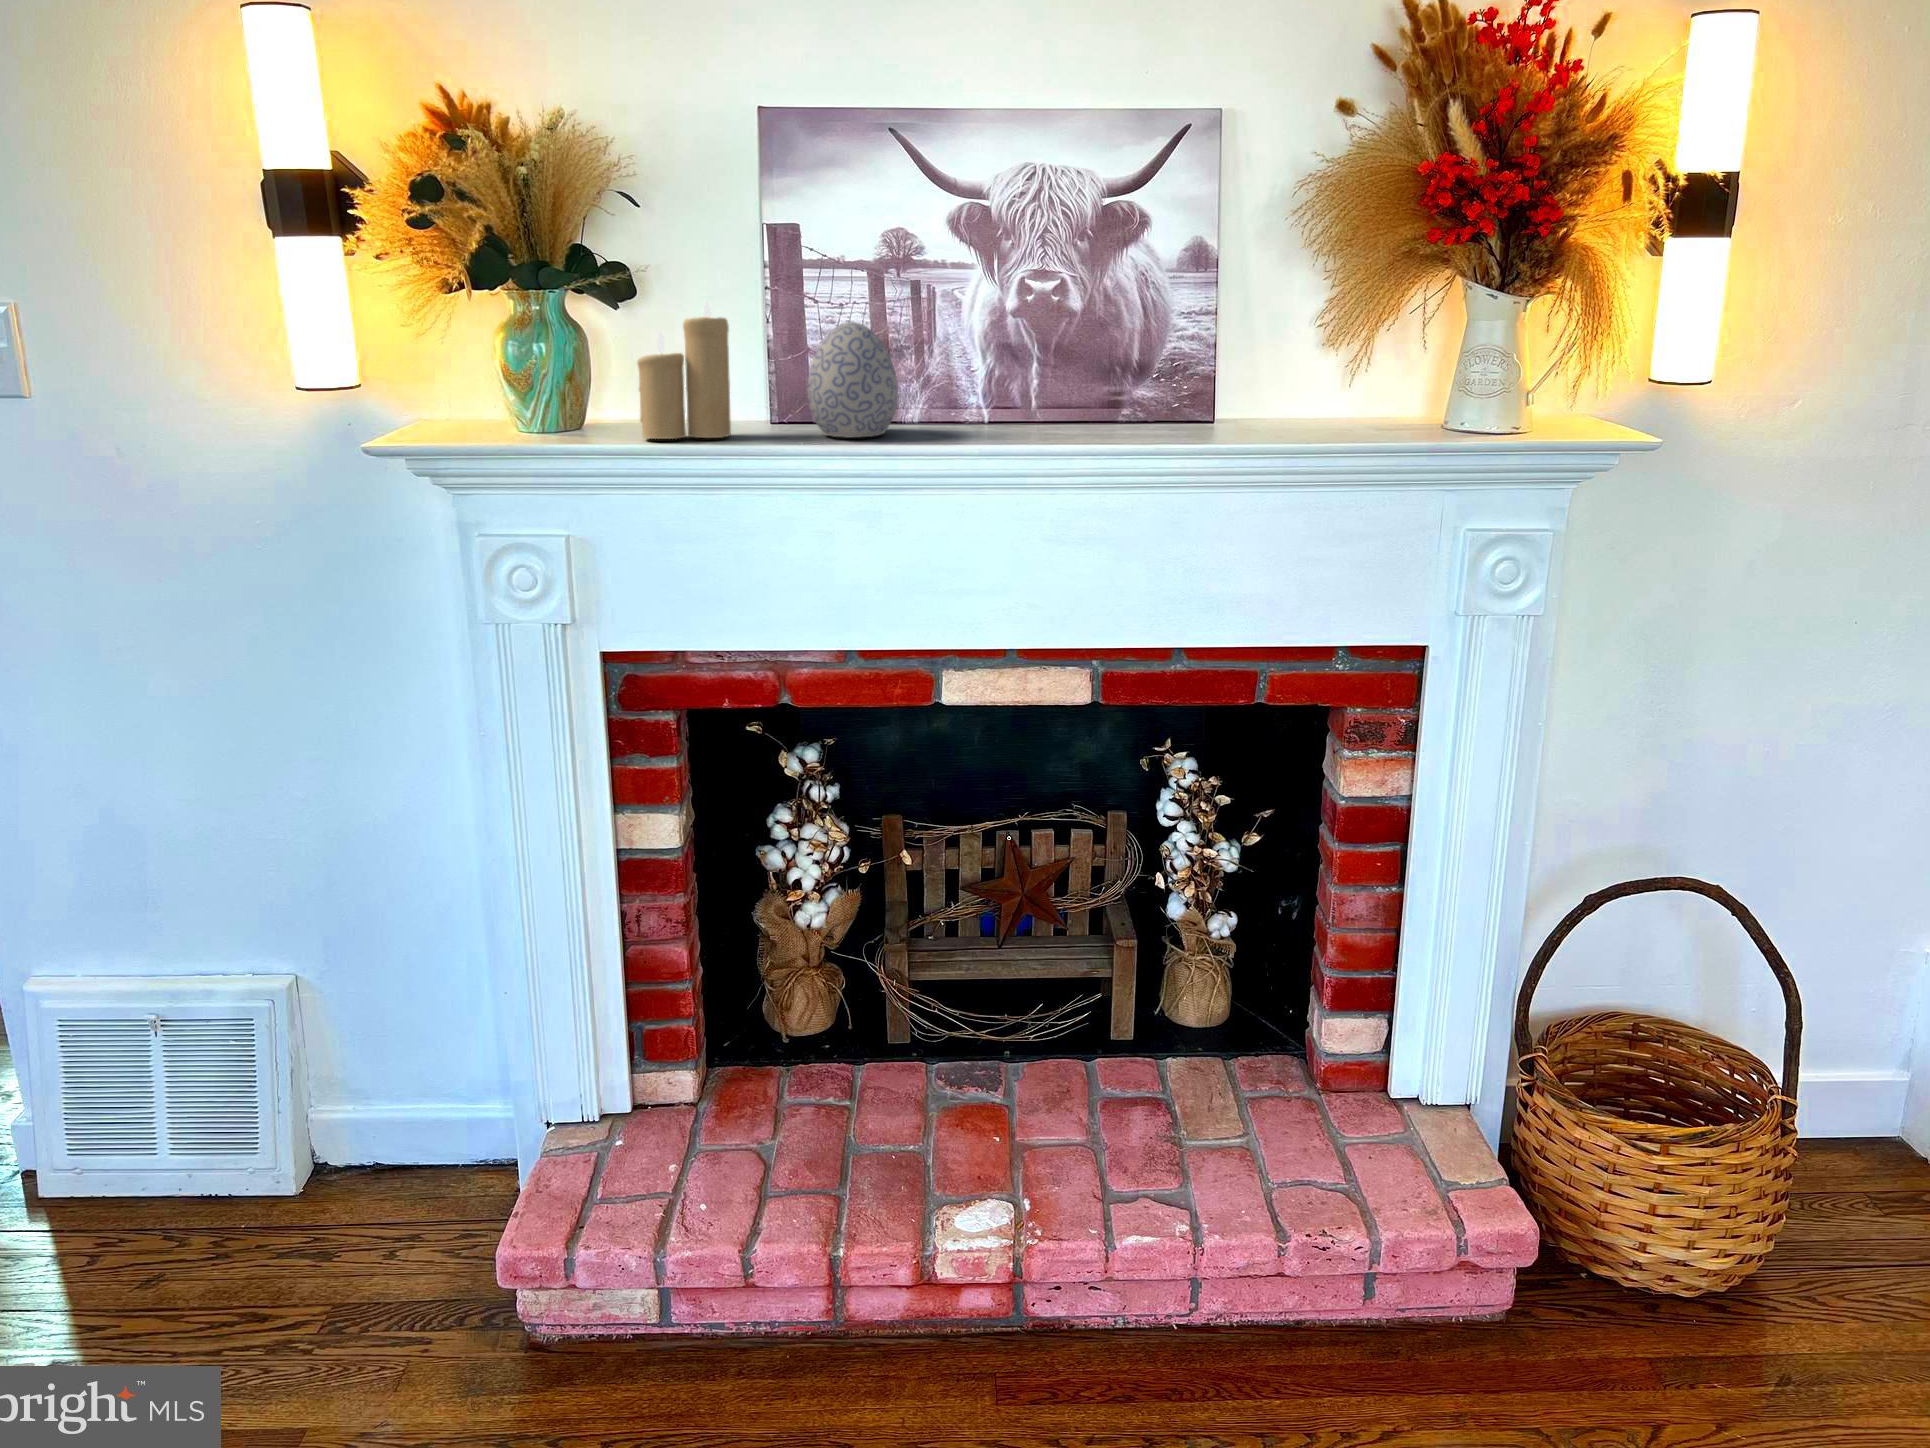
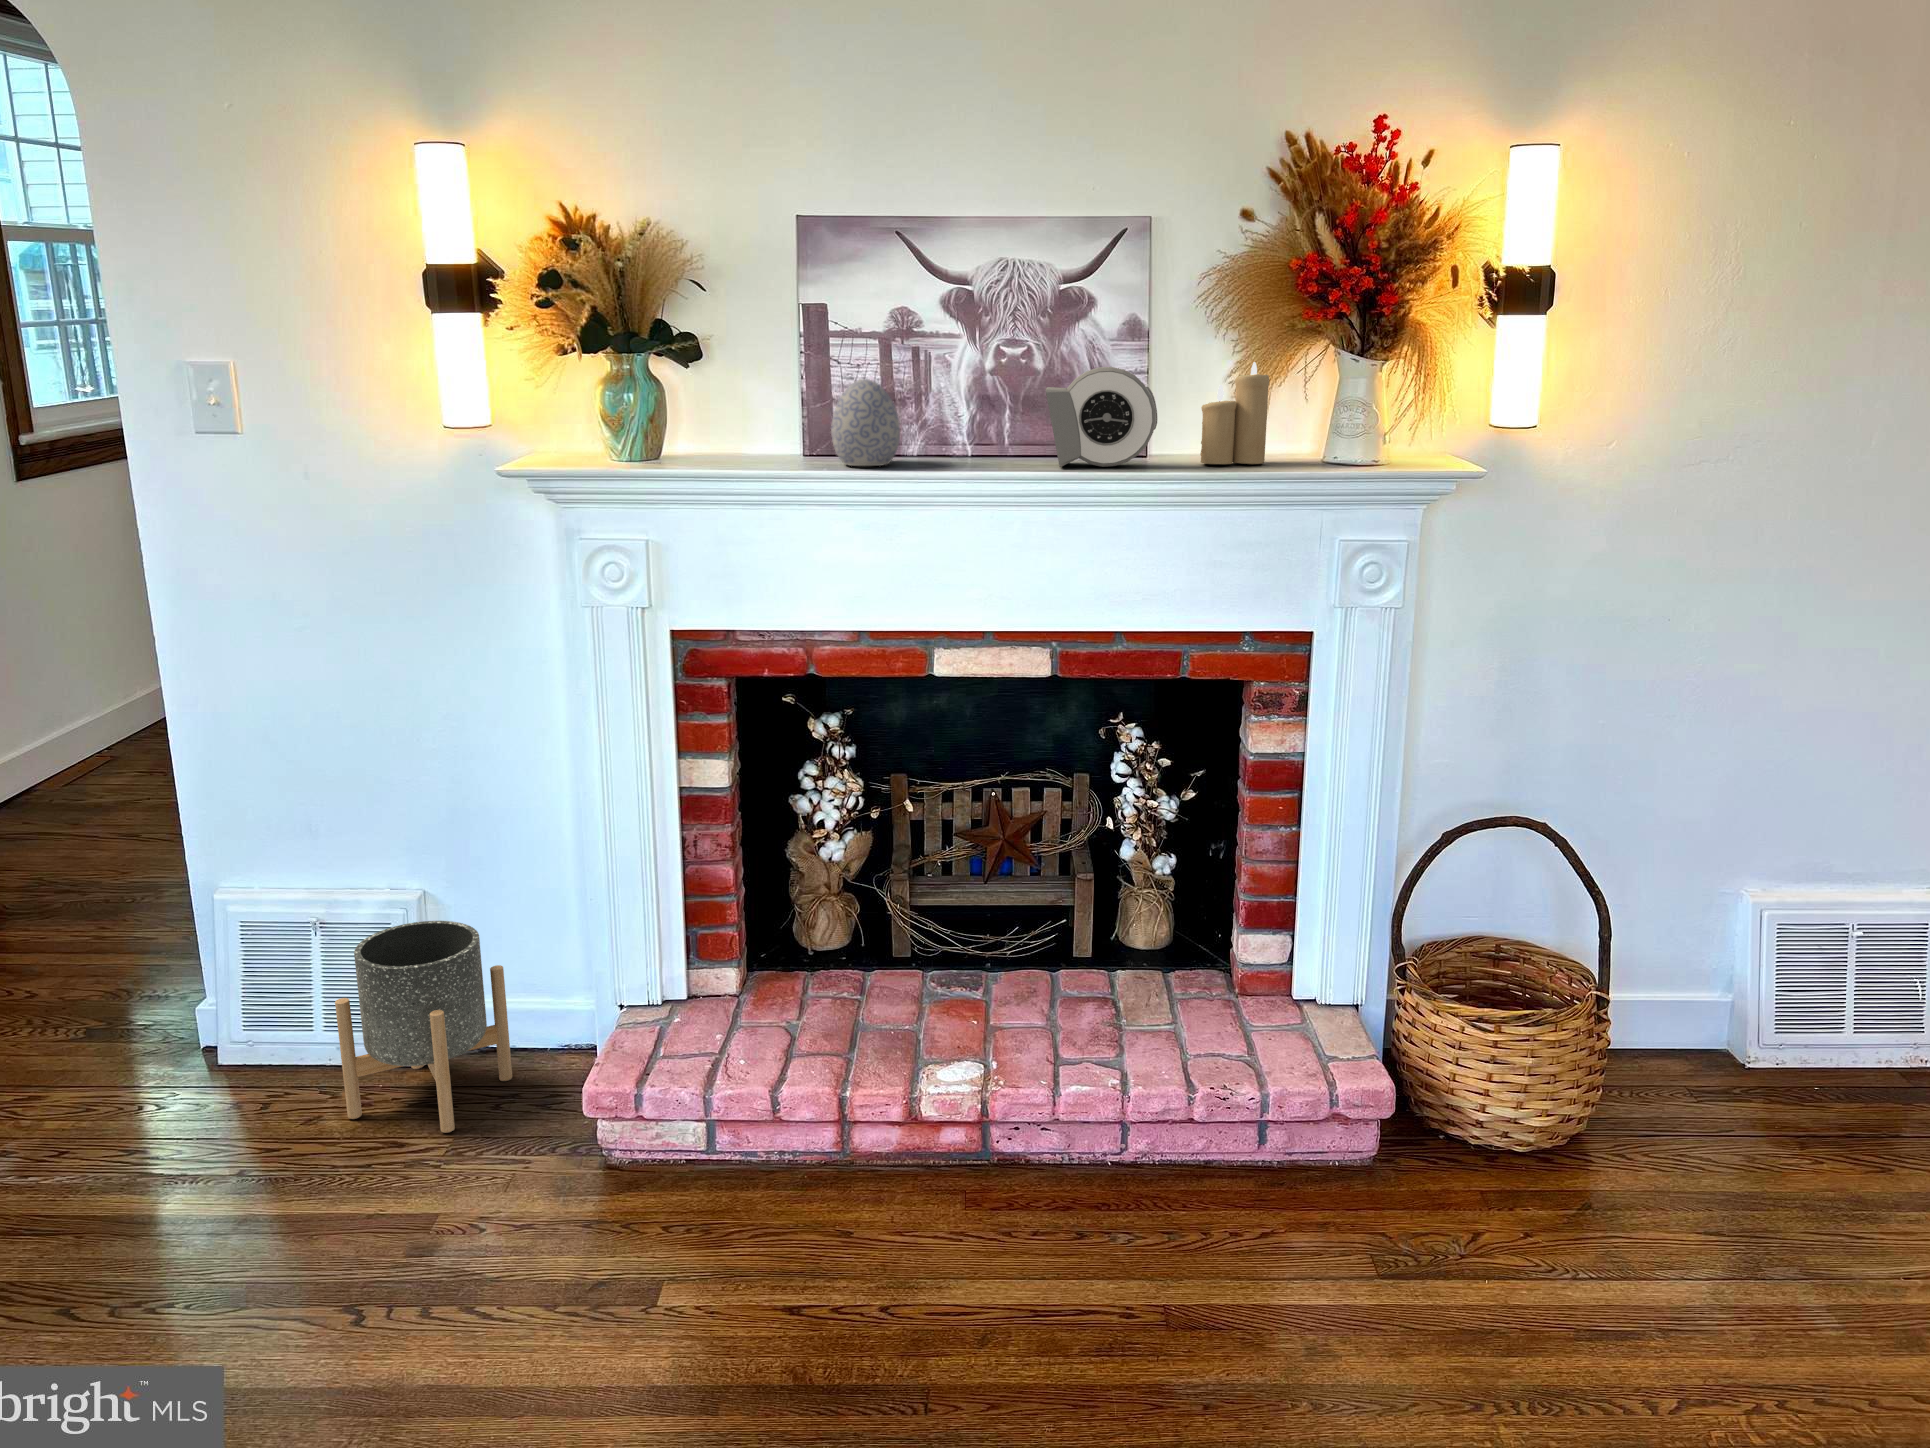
candle: present [637,301,731,439] -> present [1200,362,1269,464]
alarm clock: none [1089,305,1235,438] -> present [1046,367,1157,467]
planter: none [173,1017,413,1296] -> present [335,921,512,1133]

